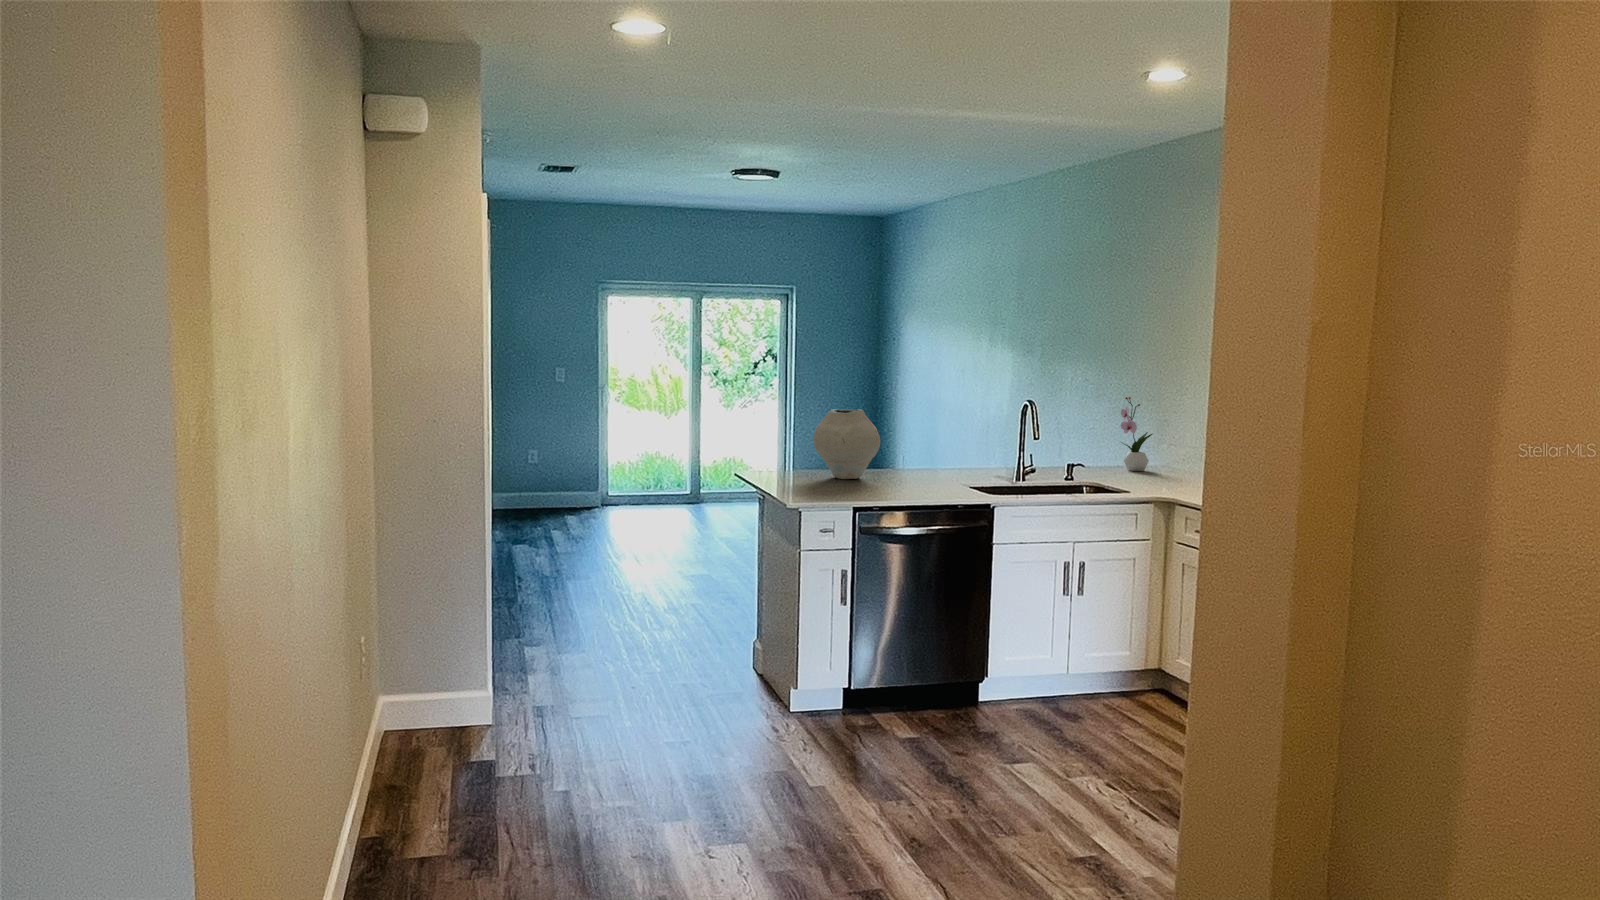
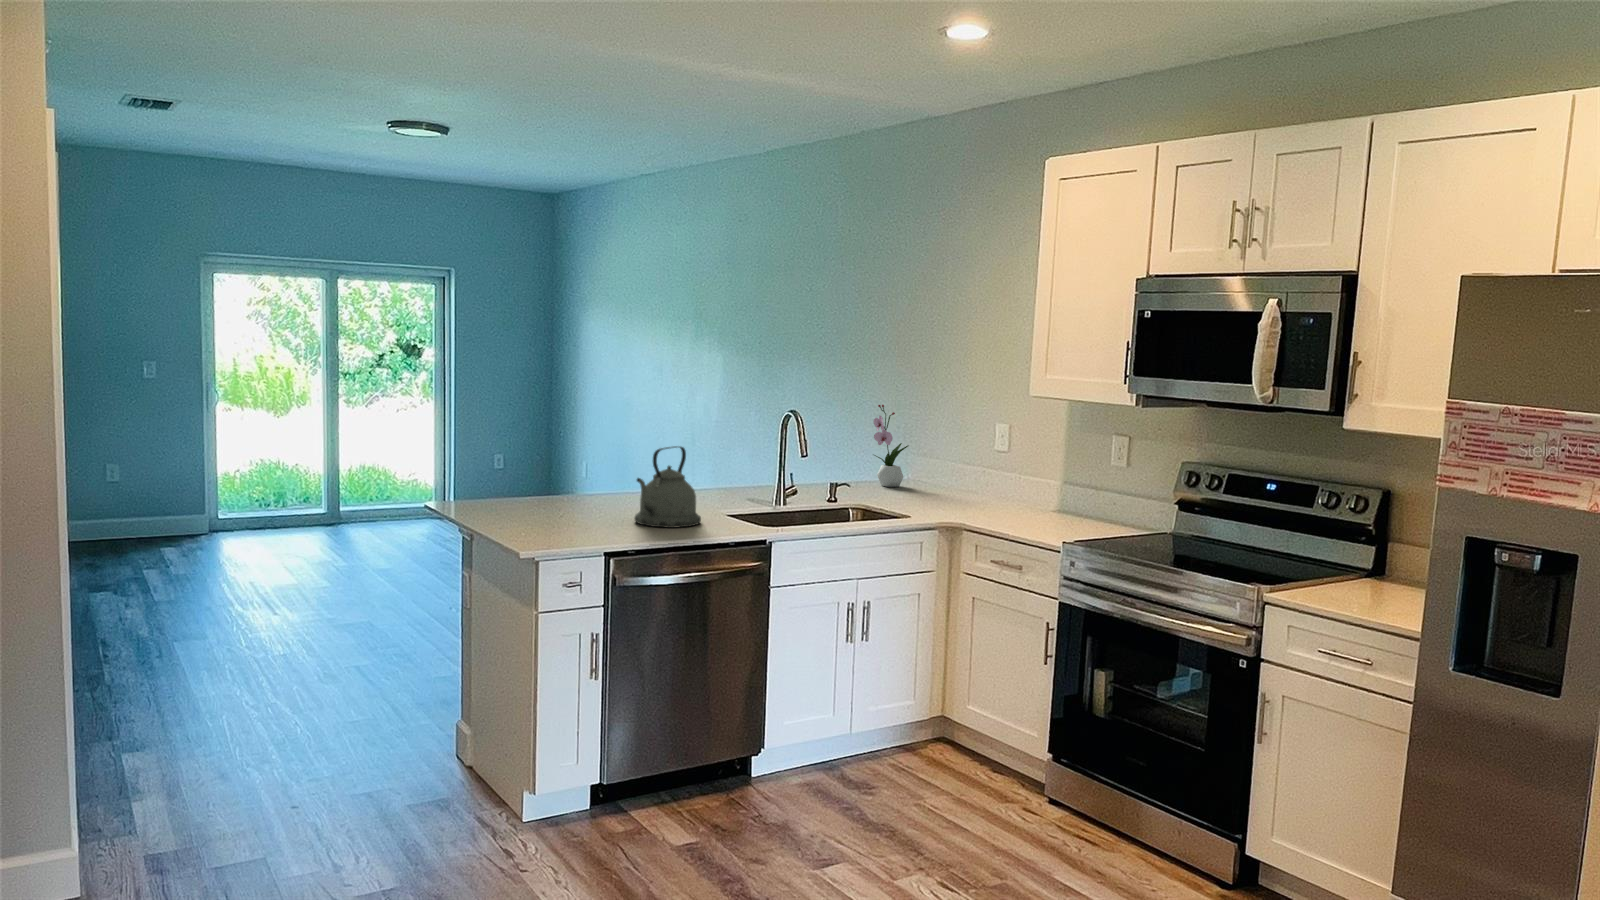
vase: present [814,409,880,479] -> none [534,423,619,511]
kettle: none [884,427,940,492] -> present [634,446,701,528]

